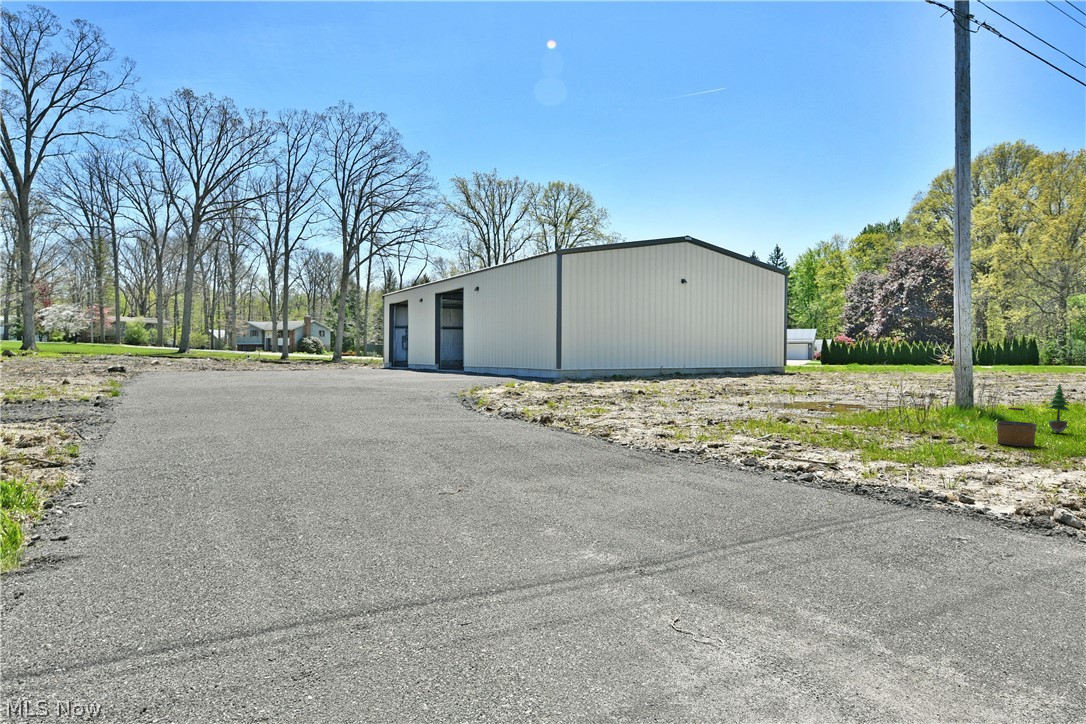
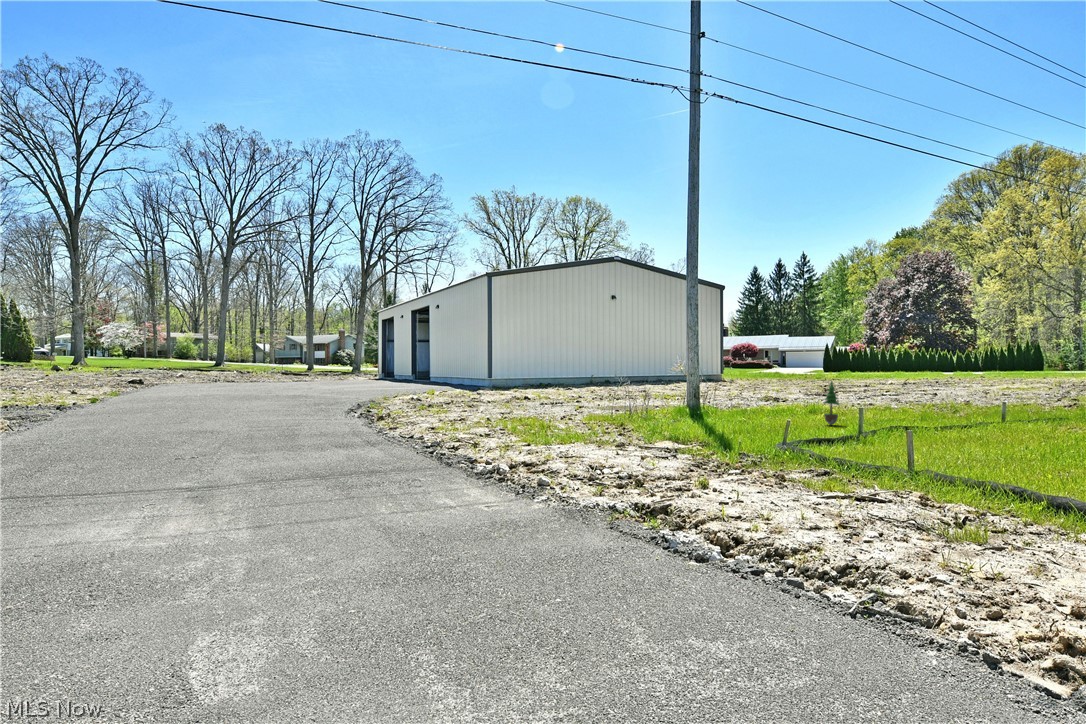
bucket: present [997,408,1036,447] -> none [749,400,777,433]

